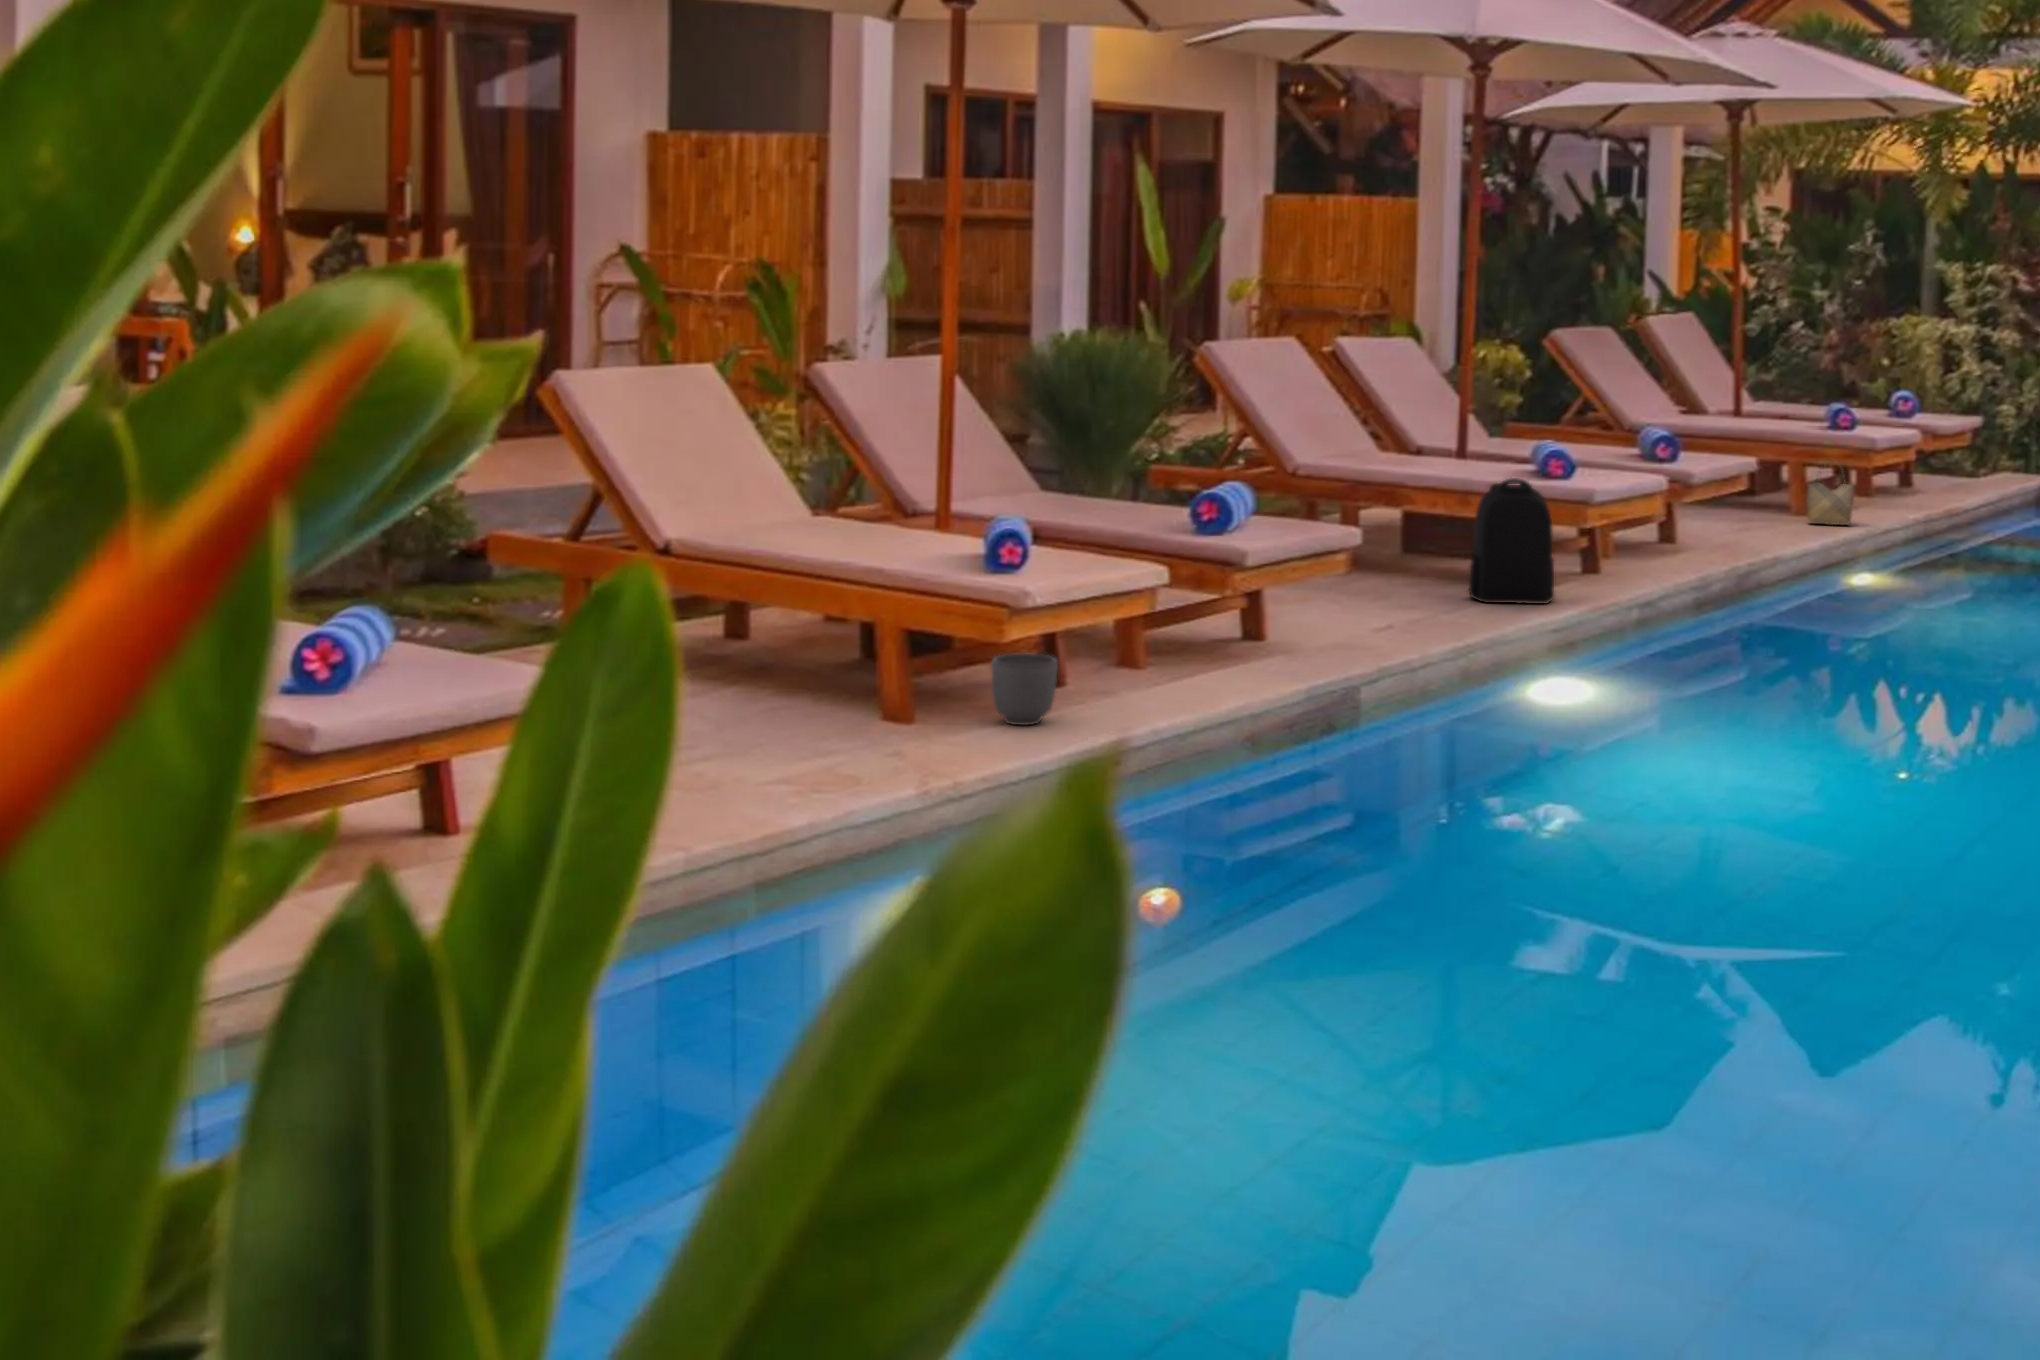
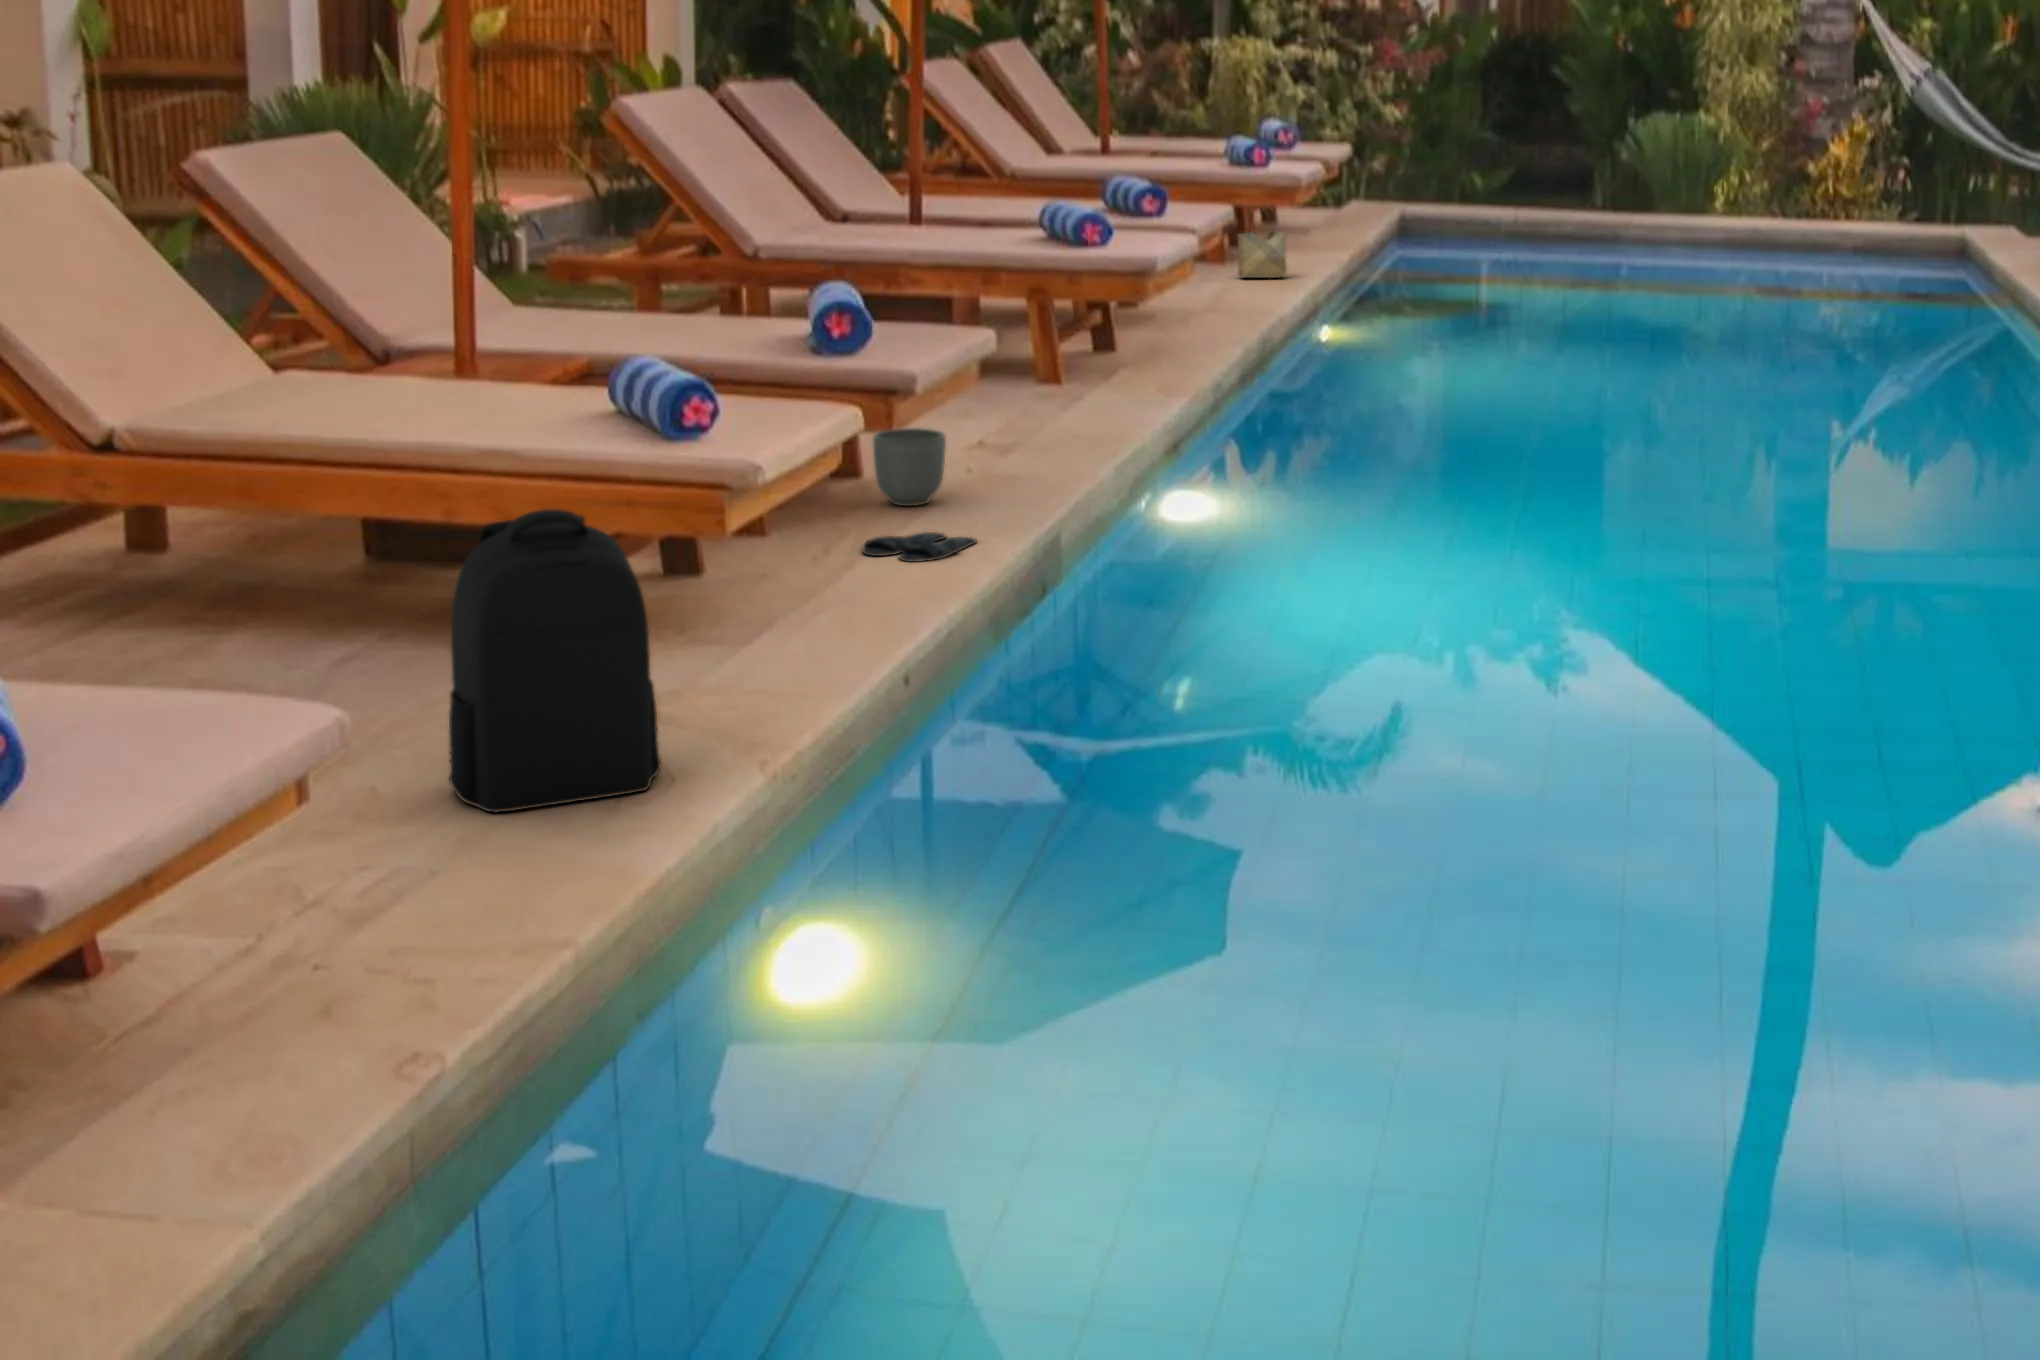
backpack: present [1469,478,1554,604] -> present [449,509,661,813]
planter: present [991,653,1058,725] -> present [873,428,946,506]
slippers: none [1177,669,1269,688] -> present [863,532,976,562]

